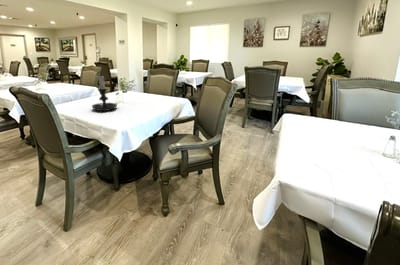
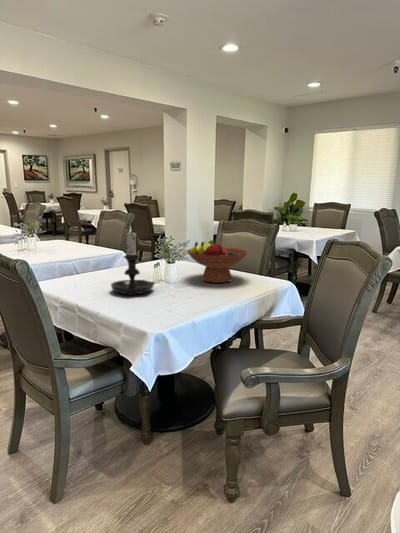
fruit bowl: none [134,80,167,103] -> present [187,240,248,283]

